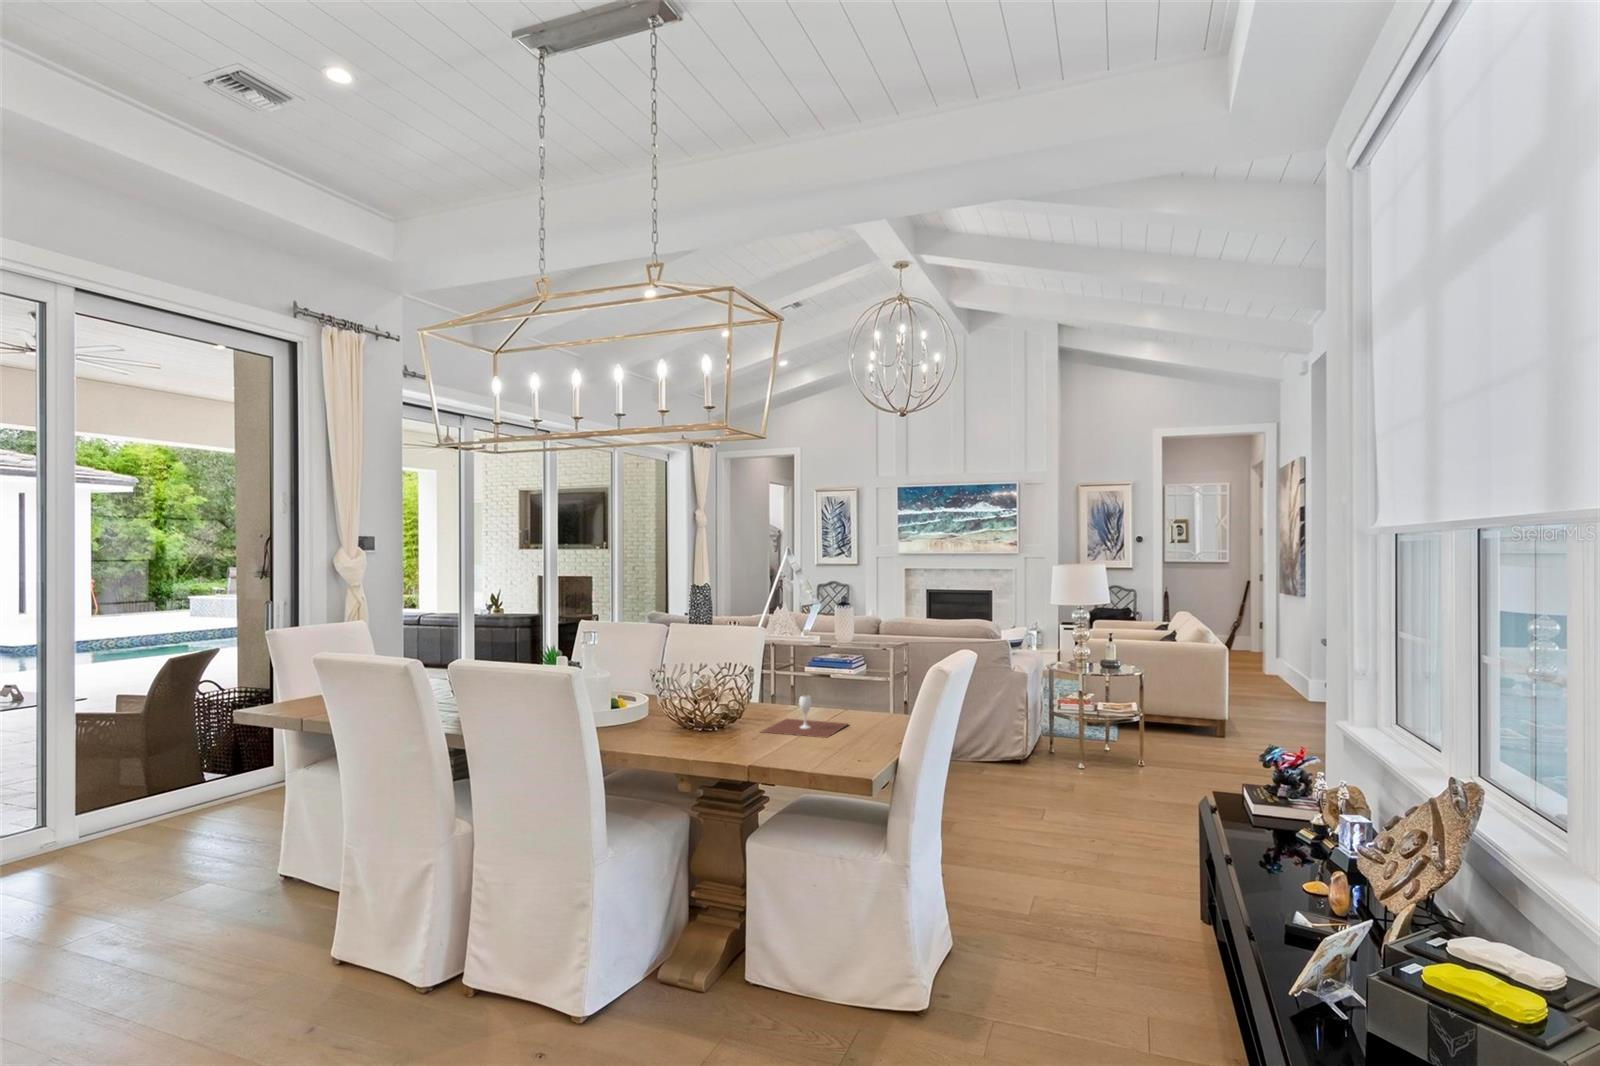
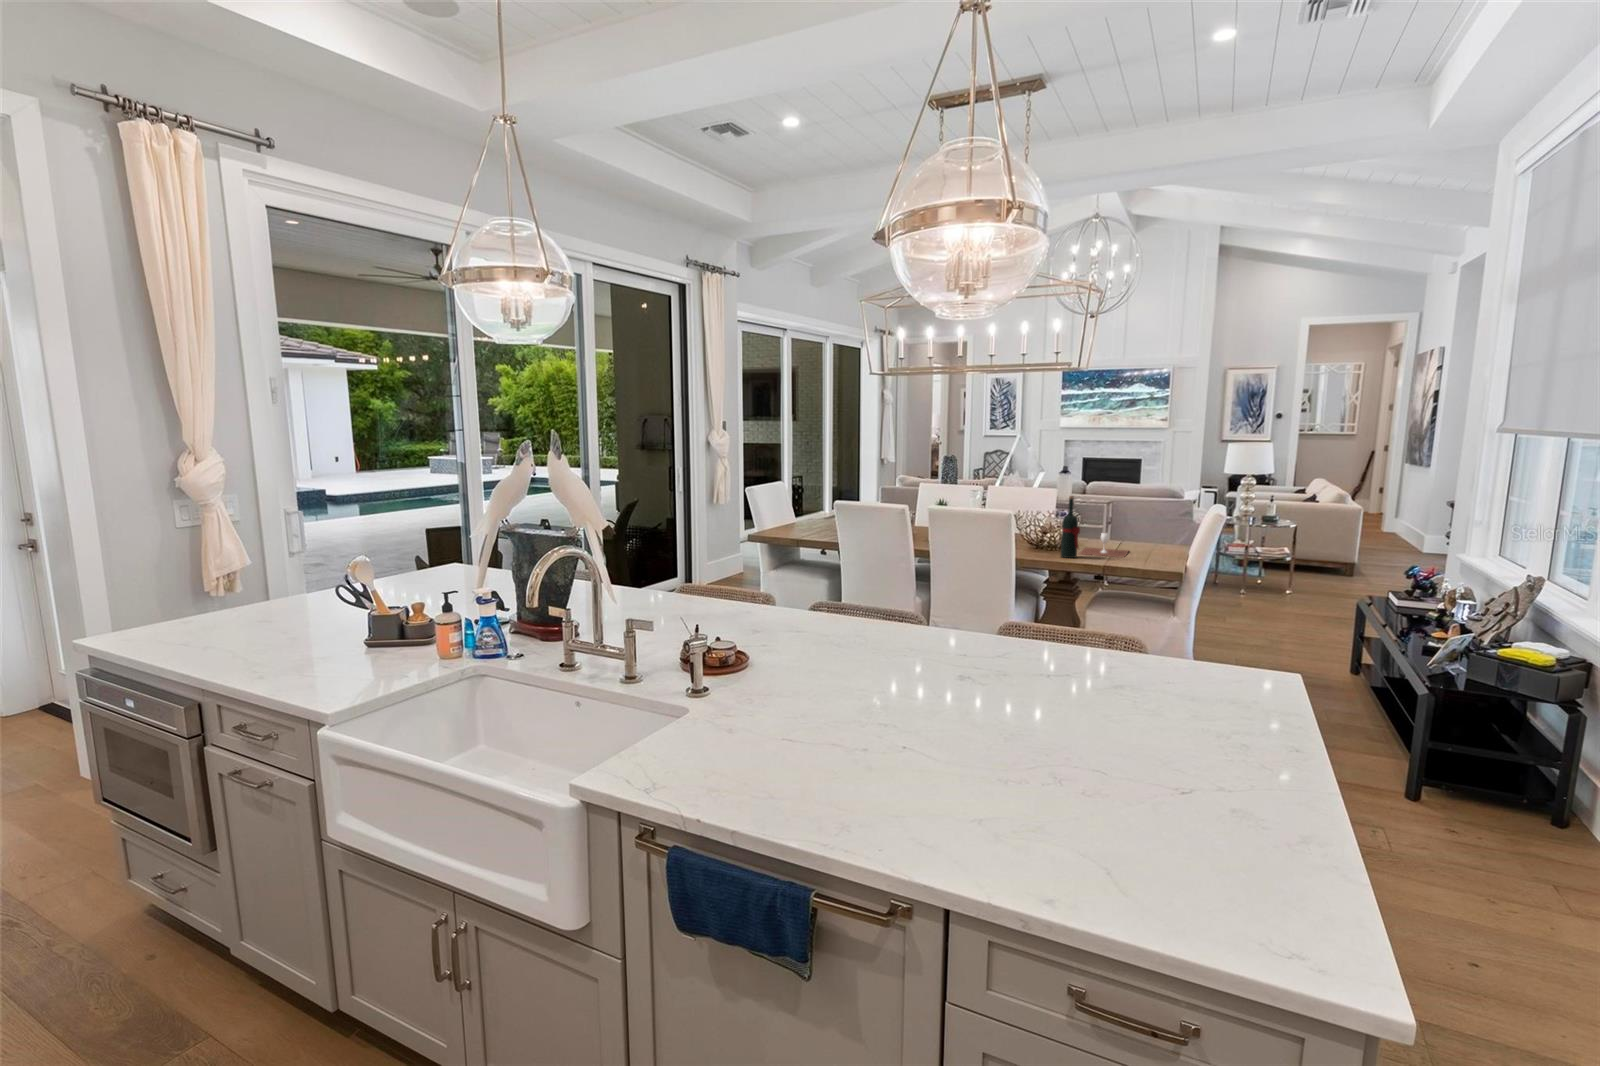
wine bottle: none [722,636,748,742] -> present [1061,496,1080,558]

